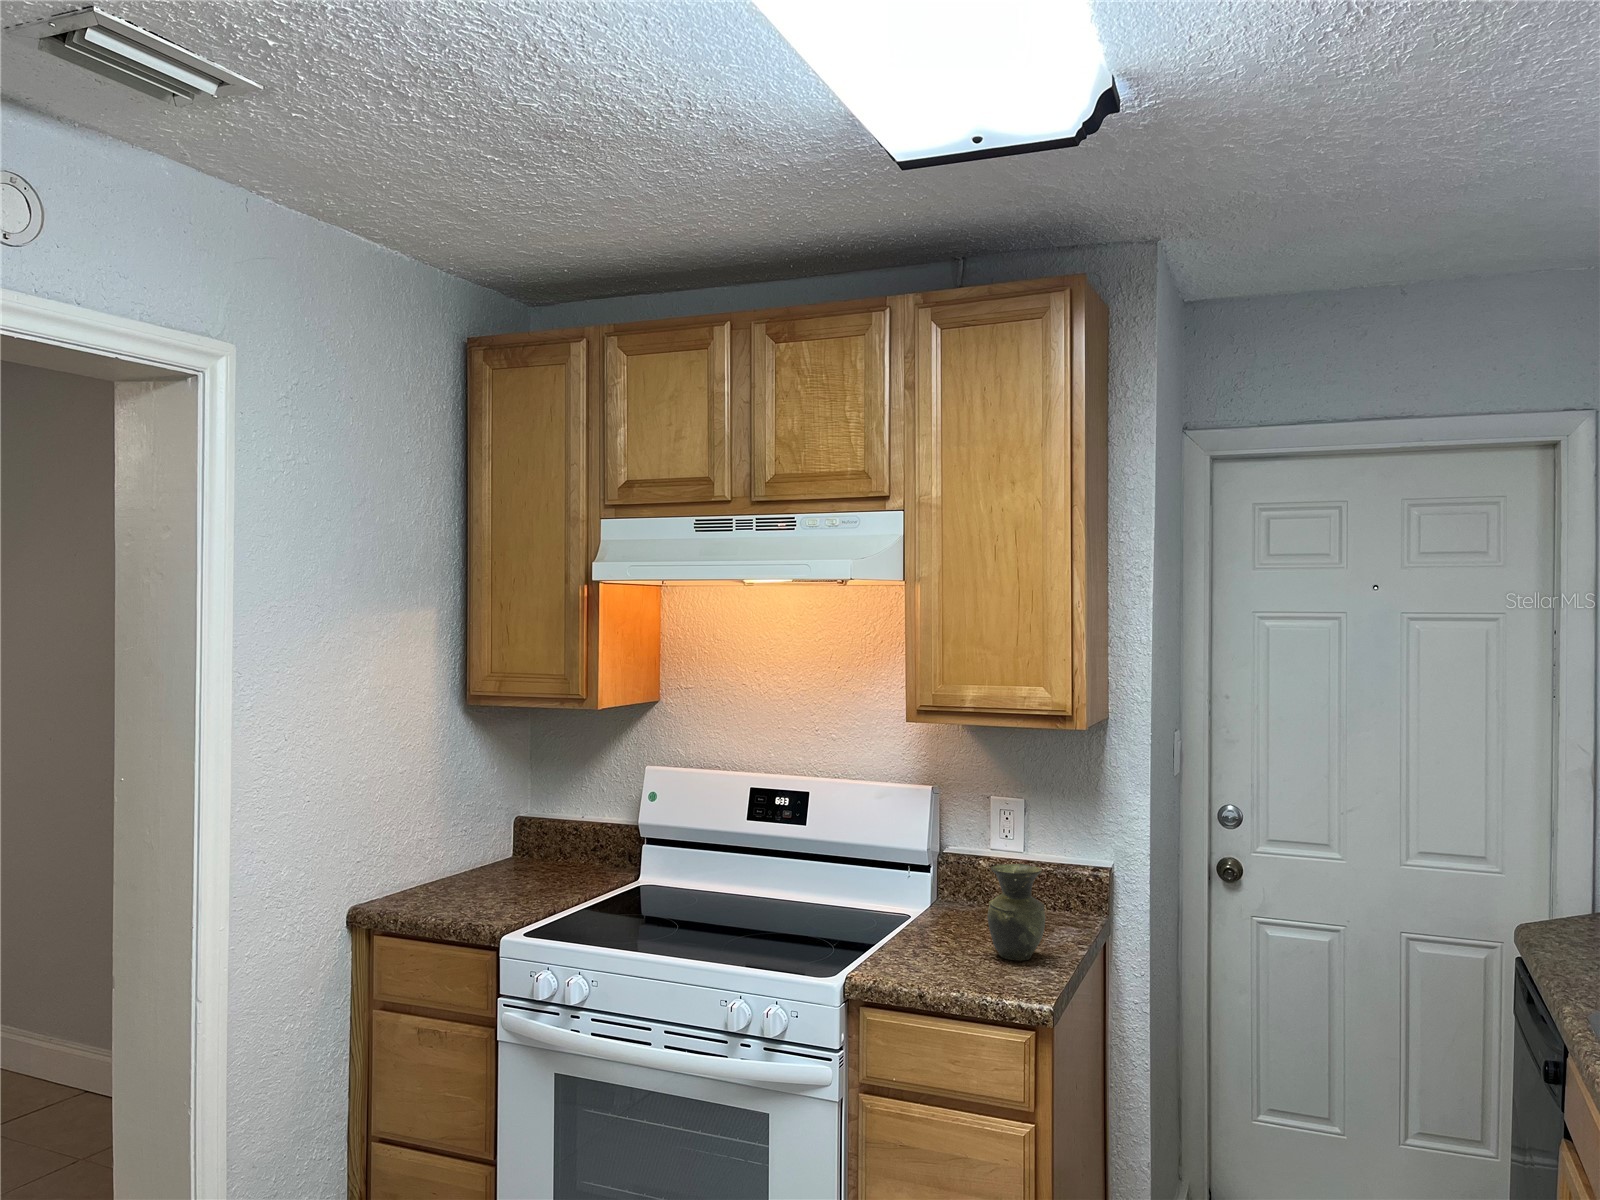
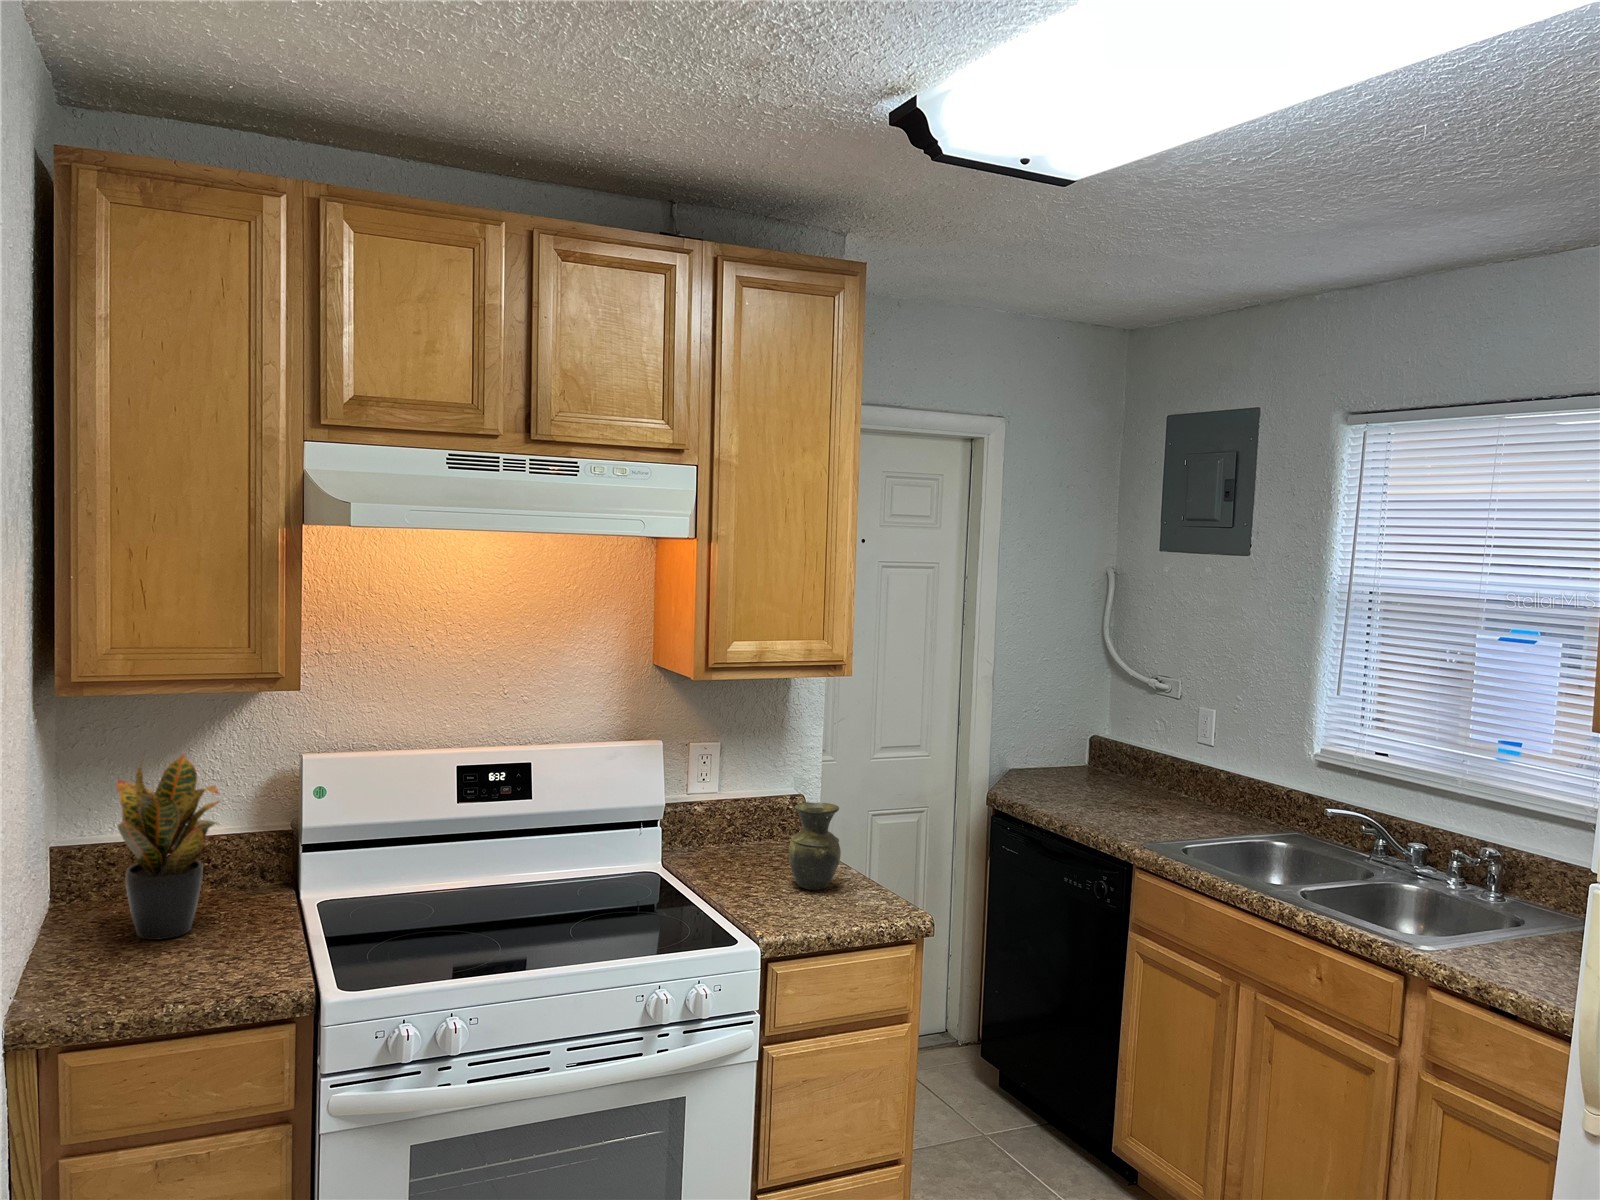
potted plant: none [486,740,576,883] -> present [116,754,219,940]

